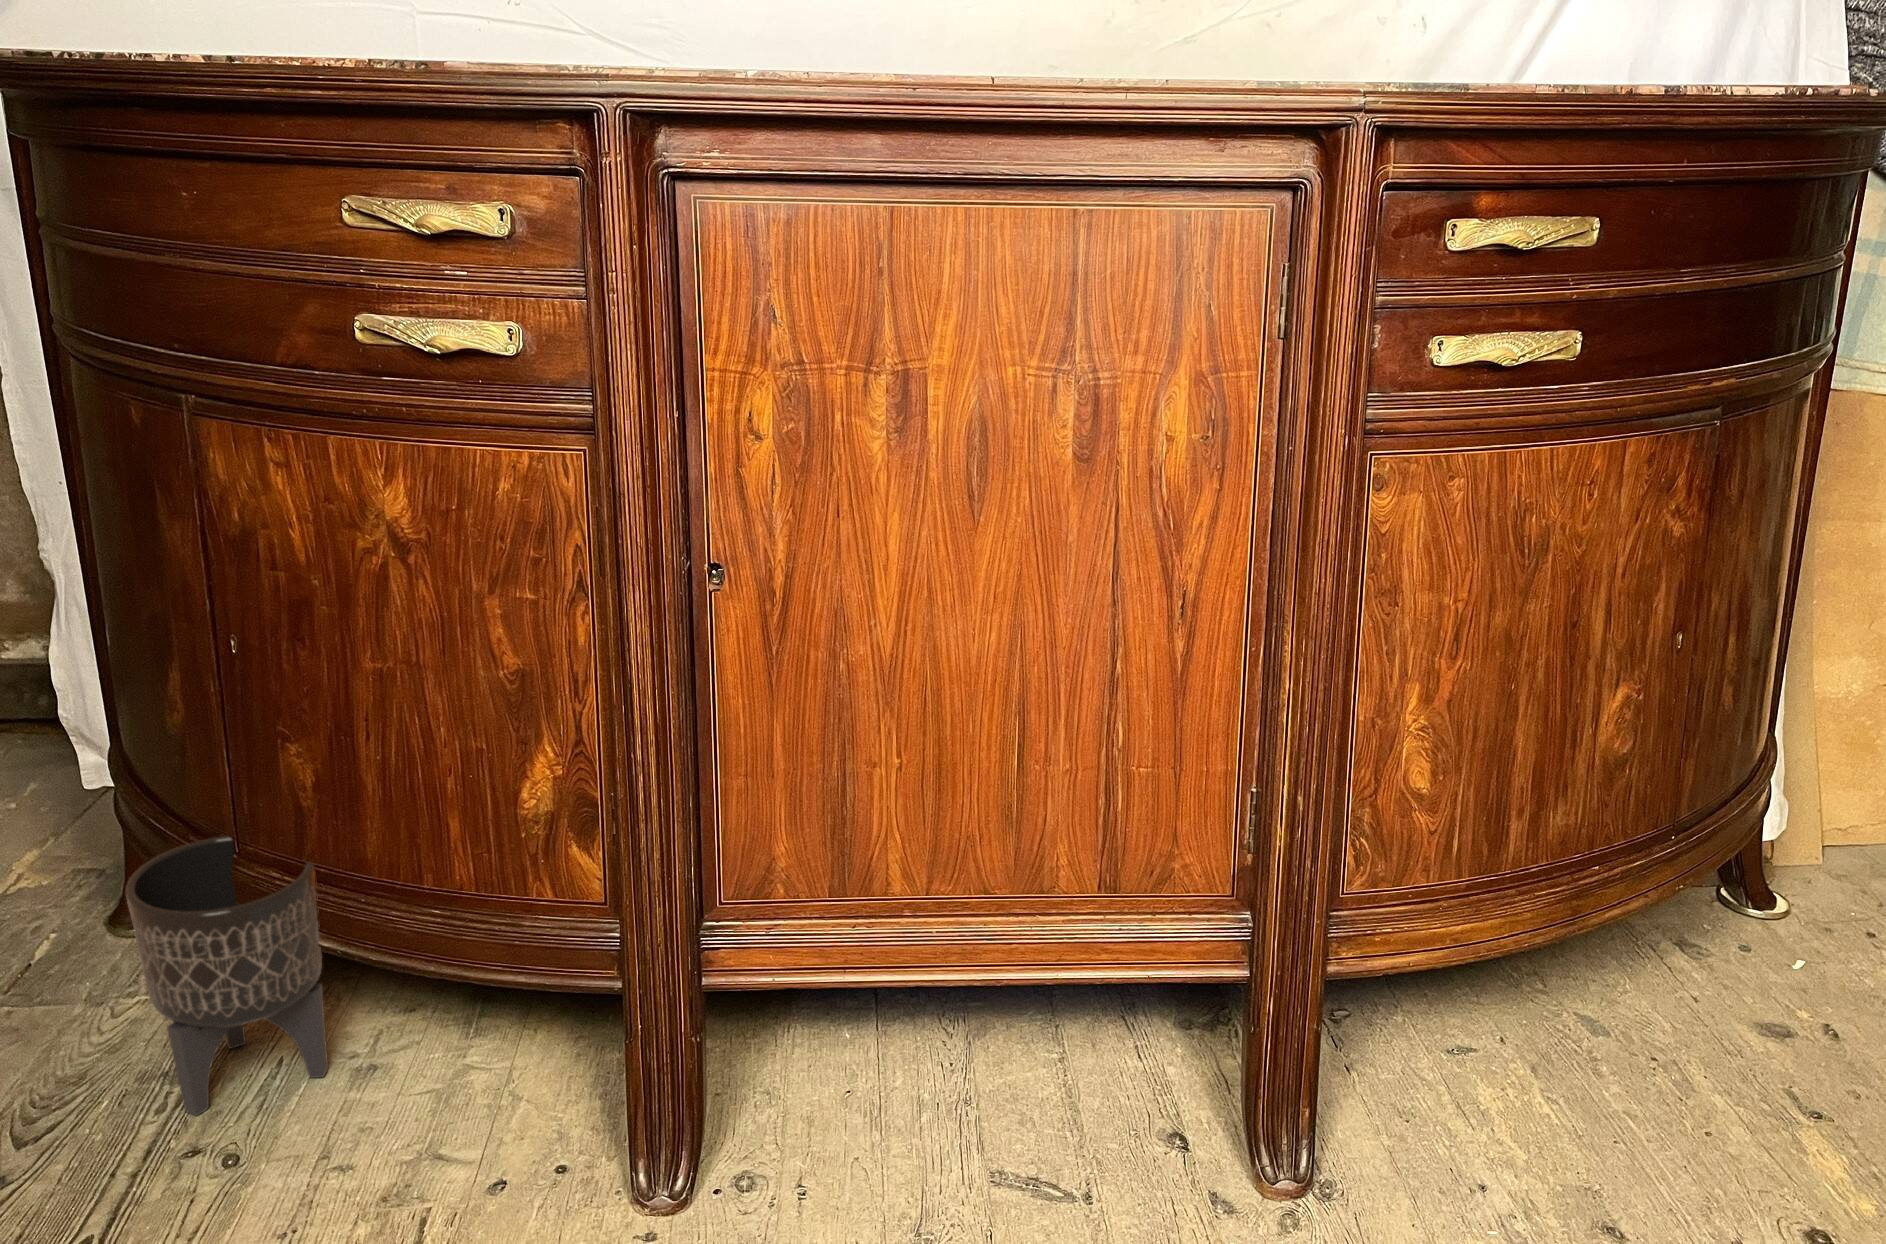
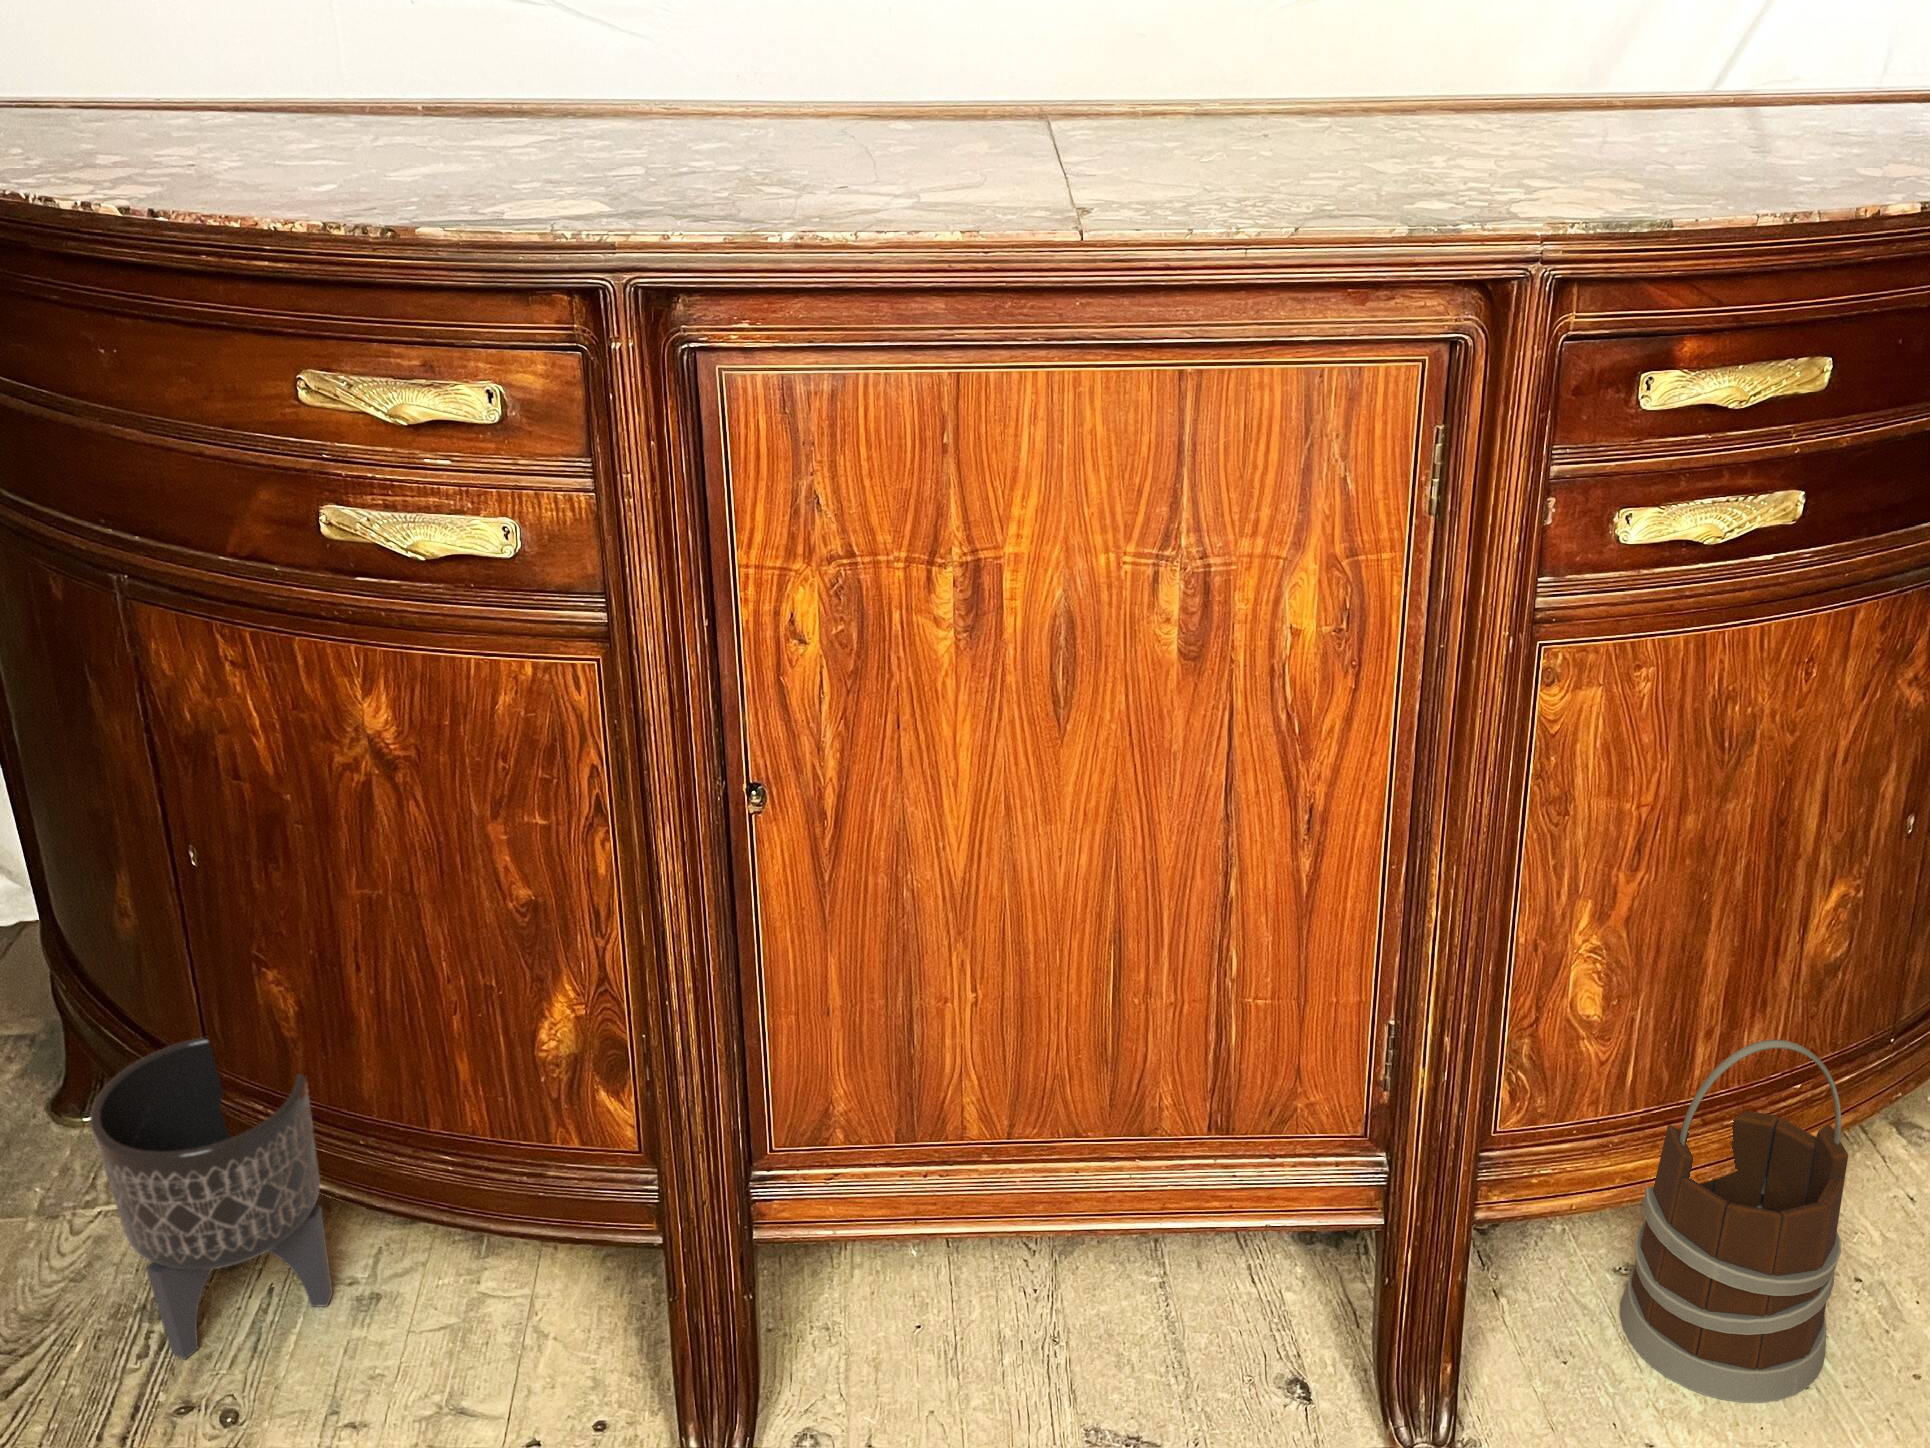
wooden bucket: none [1452,818,1643,1144] -> present [1620,1040,1848,1403]

